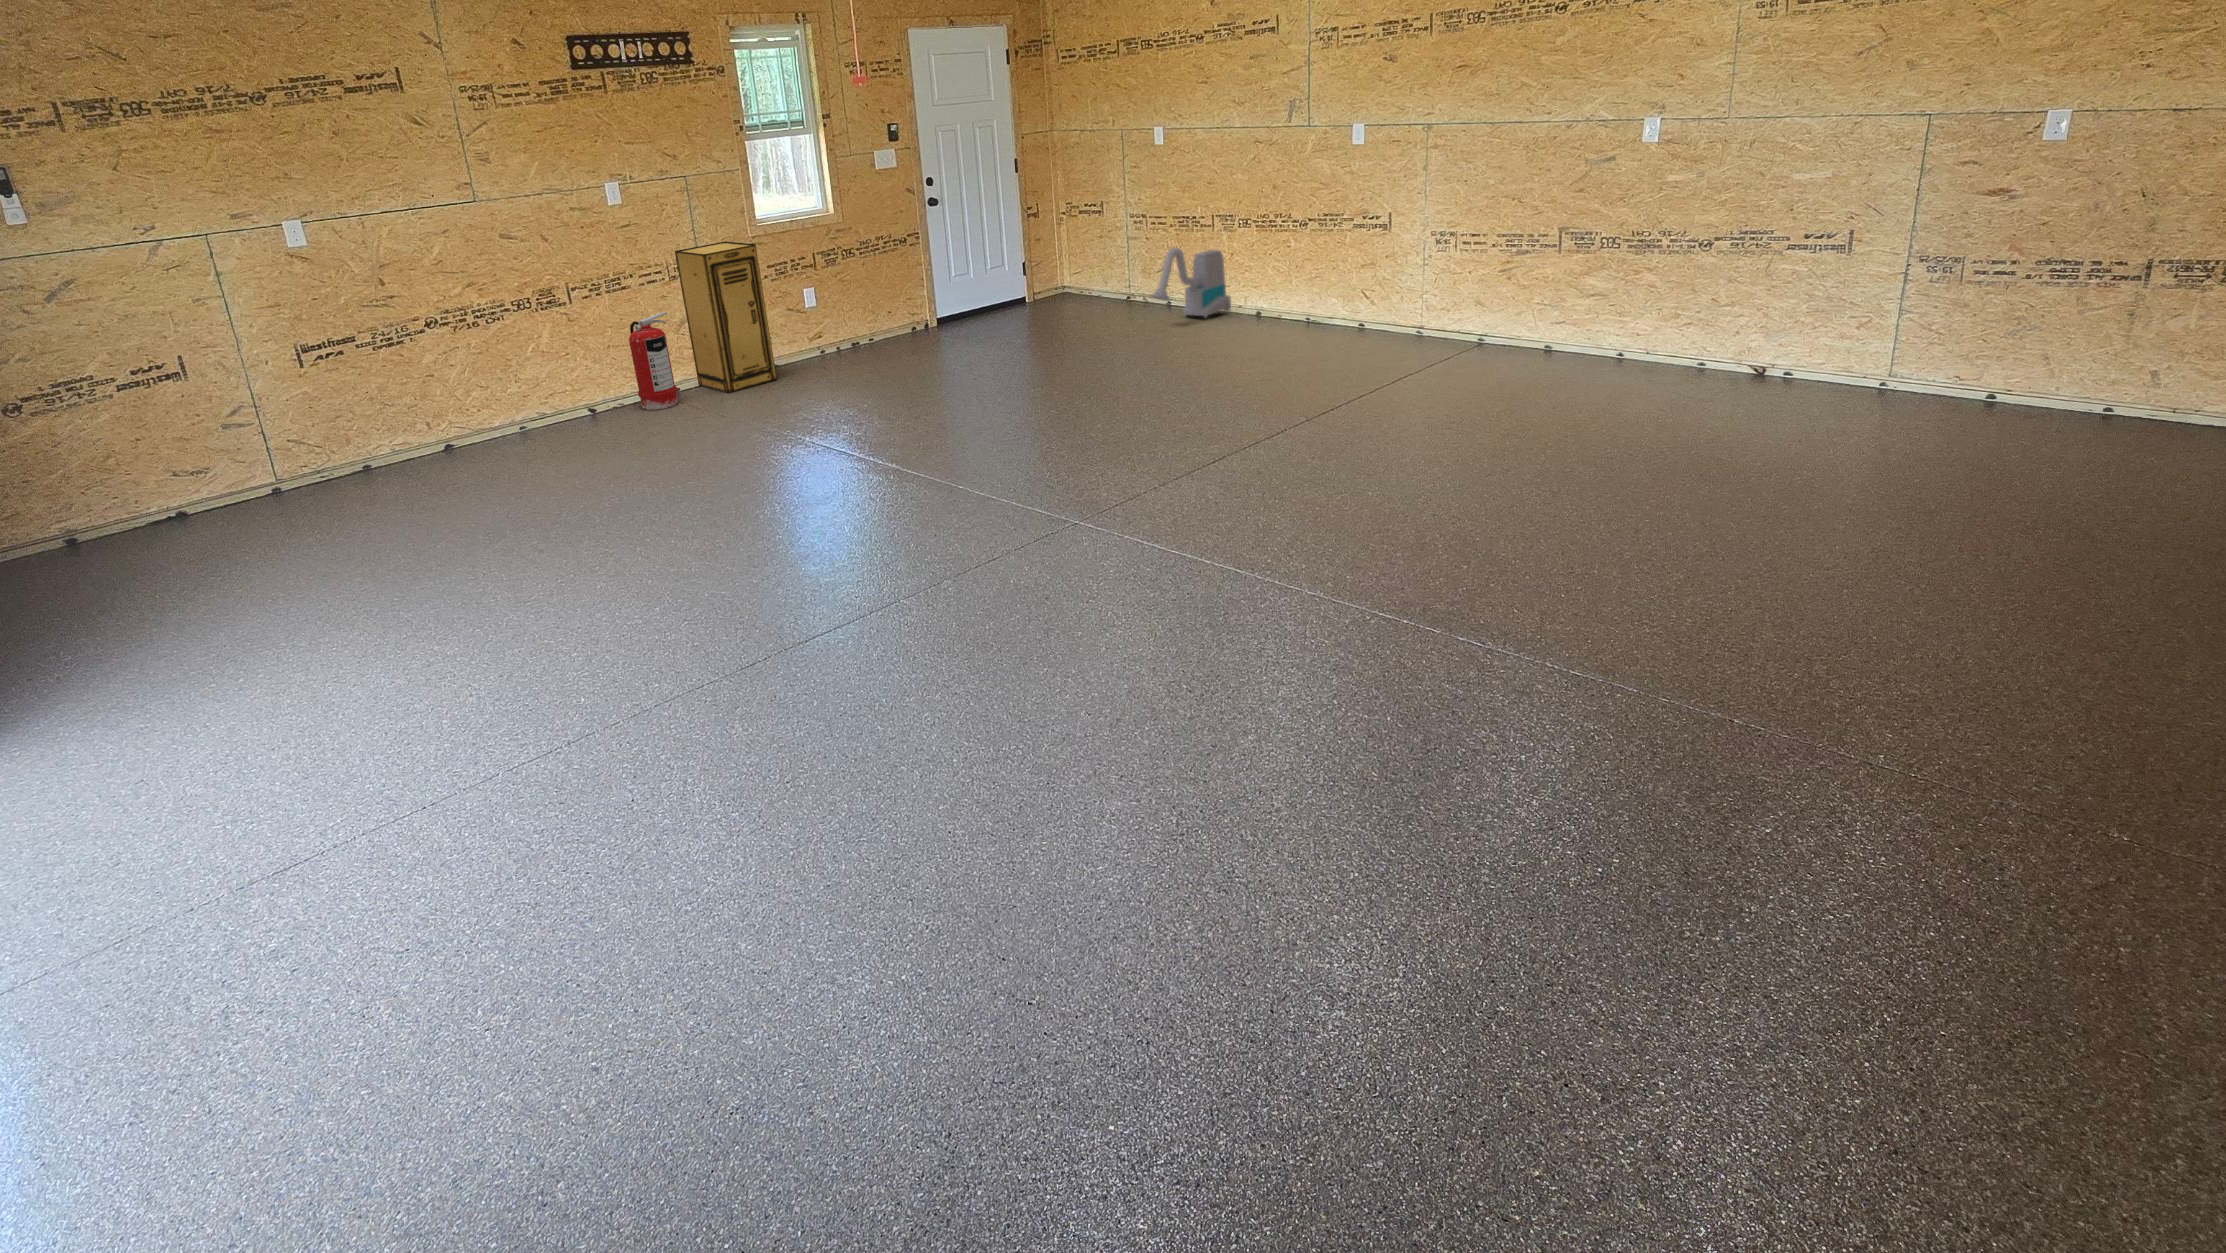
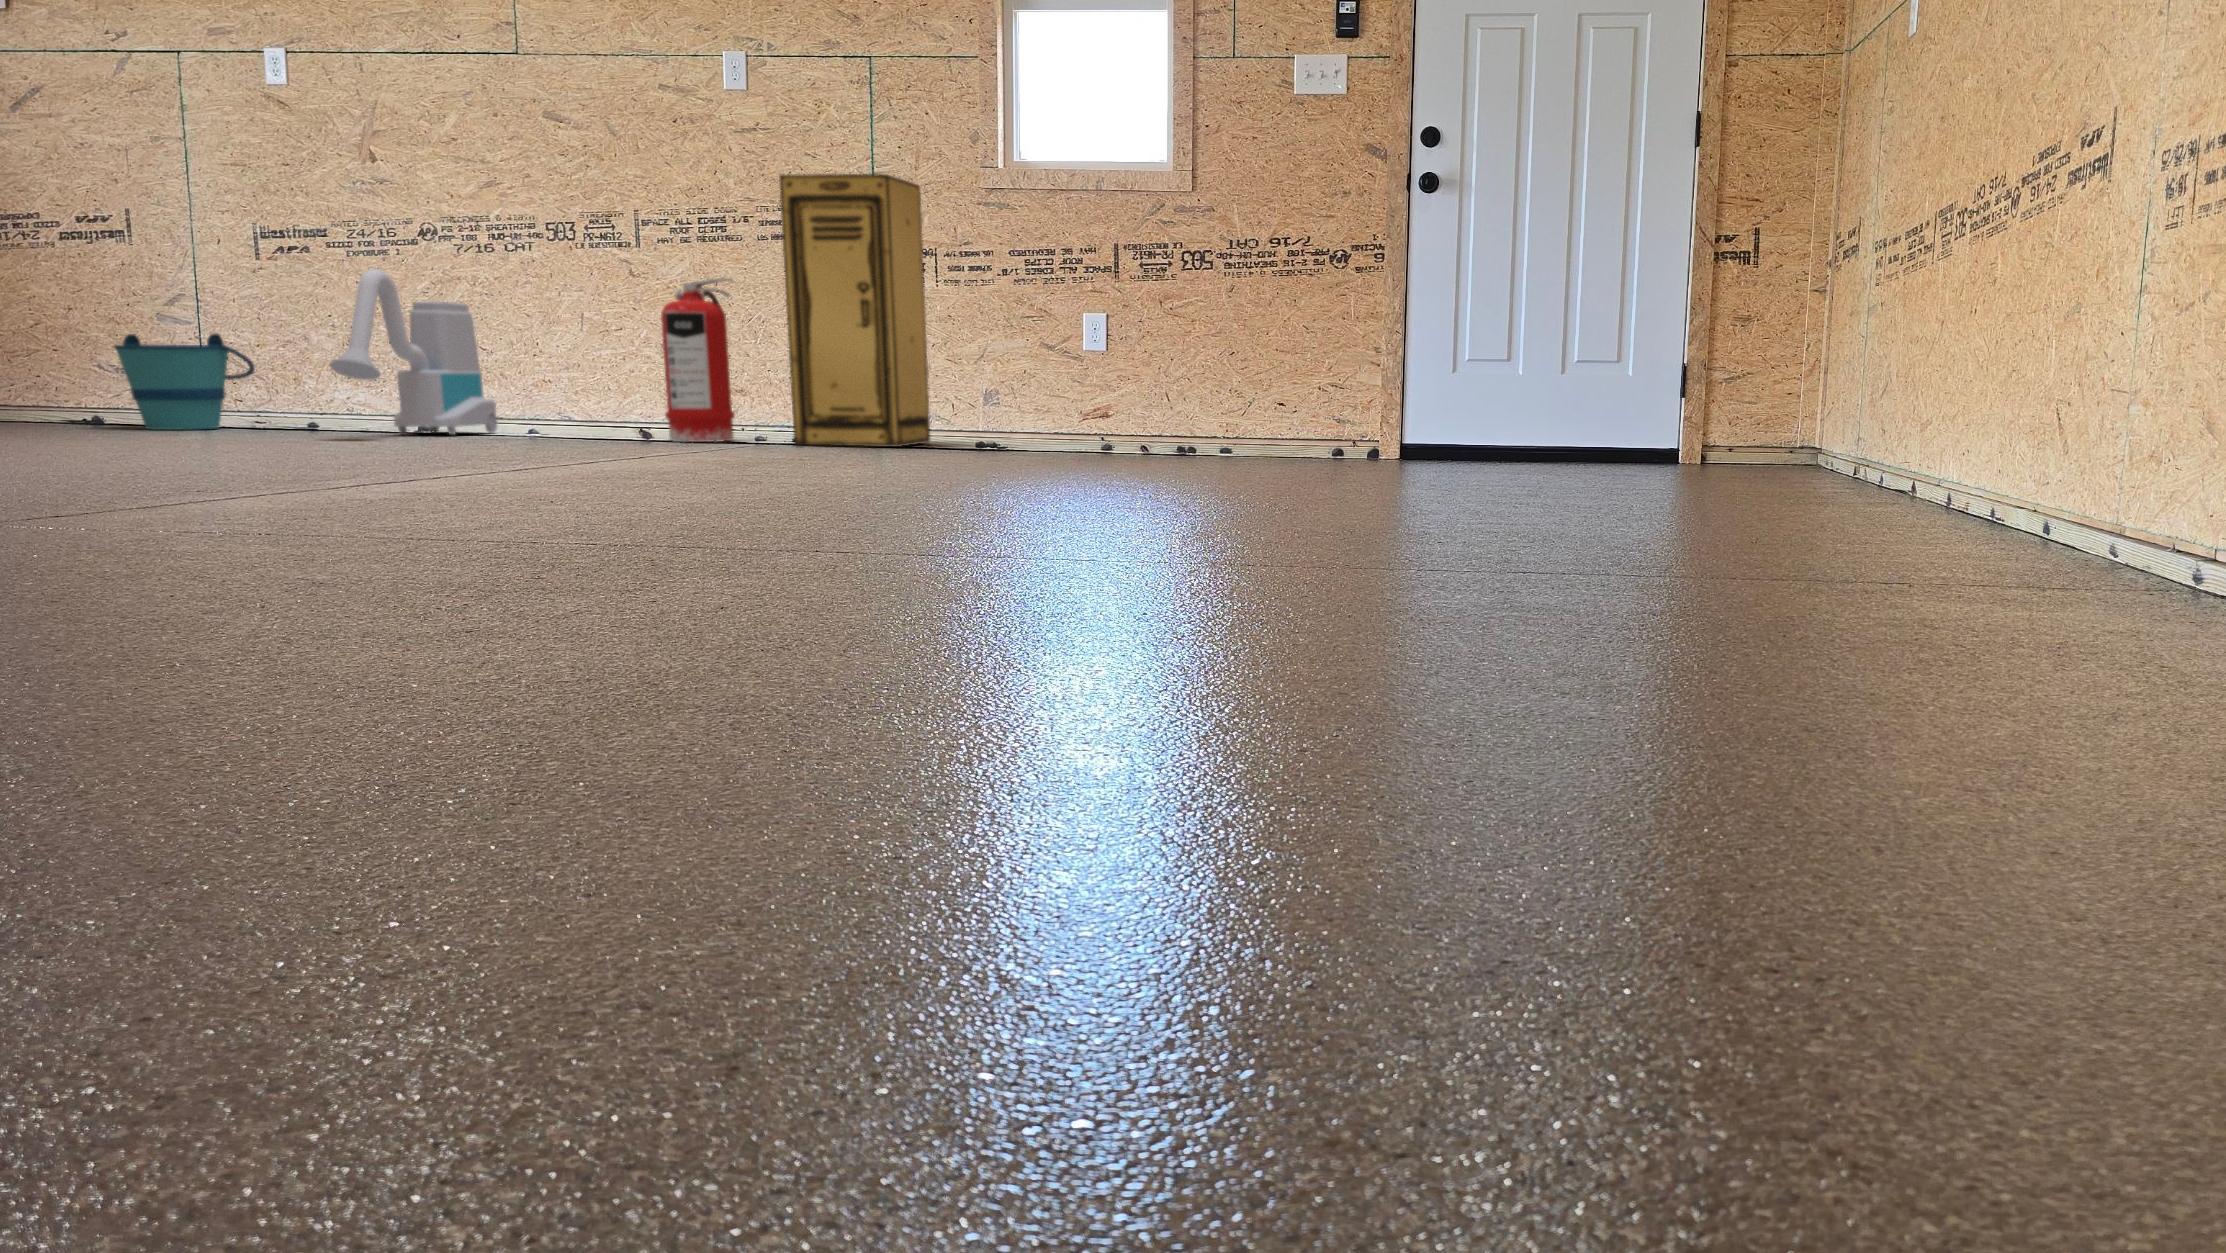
vacuum cleaner: present [1151,248,1231,318] -> present [330,269,497,435]
bucket: none [256,426,346,506] -> present [114,334,255,430]

